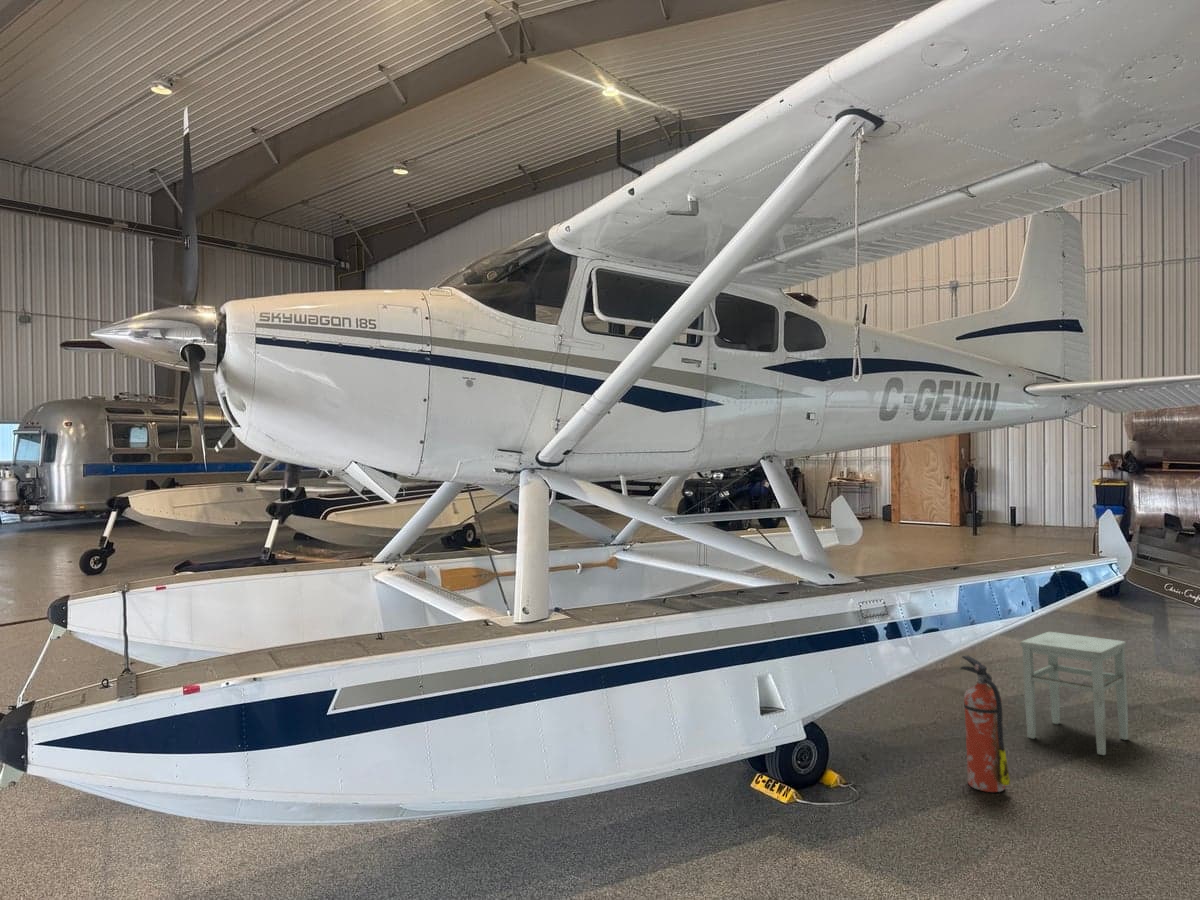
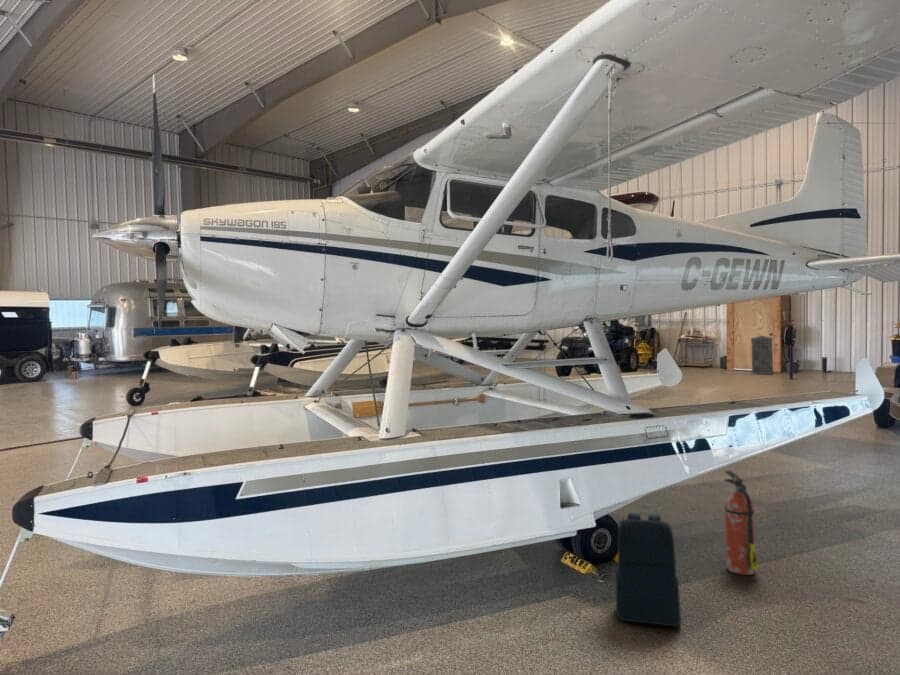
trash can: none [925,478,954,528] -> present [751,336,774,374]
stool: present [1020,632,1128,755] -> none [781,454,869,551]
backpack: none [844,714,934,866] -> present [616,513,681,626]

